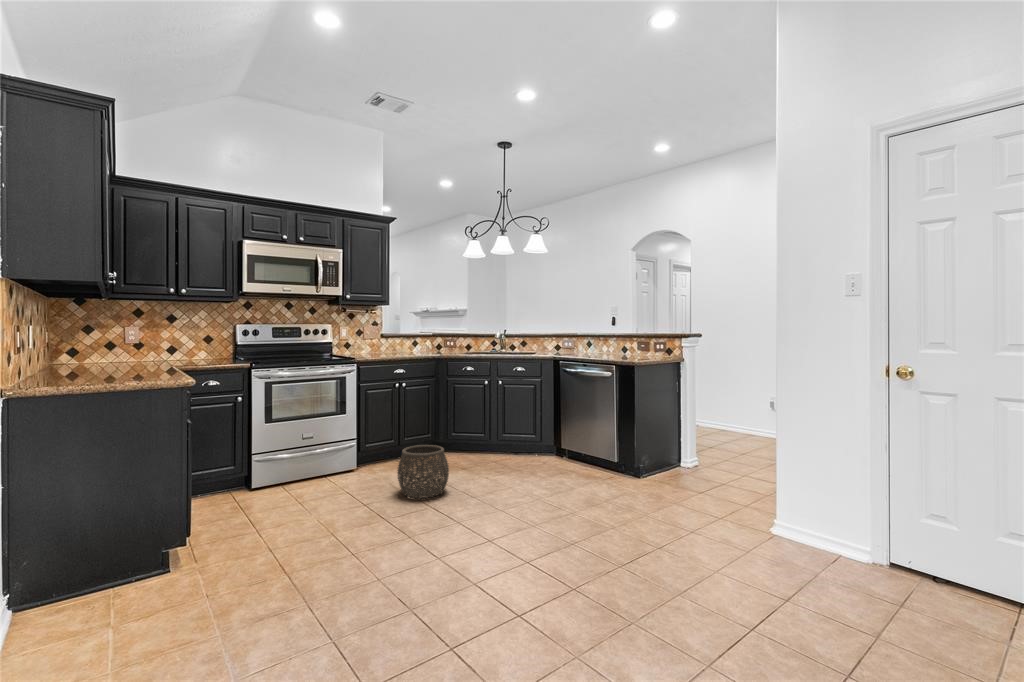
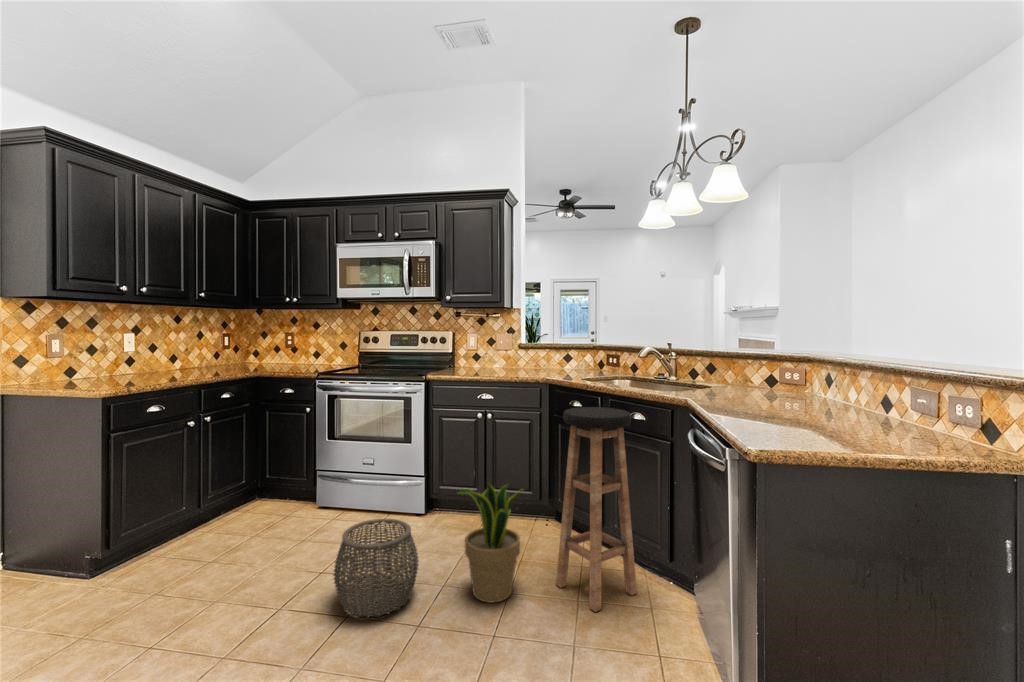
bar stool: none [484,366,520,466] -> present [556,407,637,612]
potted plant: none [450,411,487,478] -> present [458,483,523,603]

